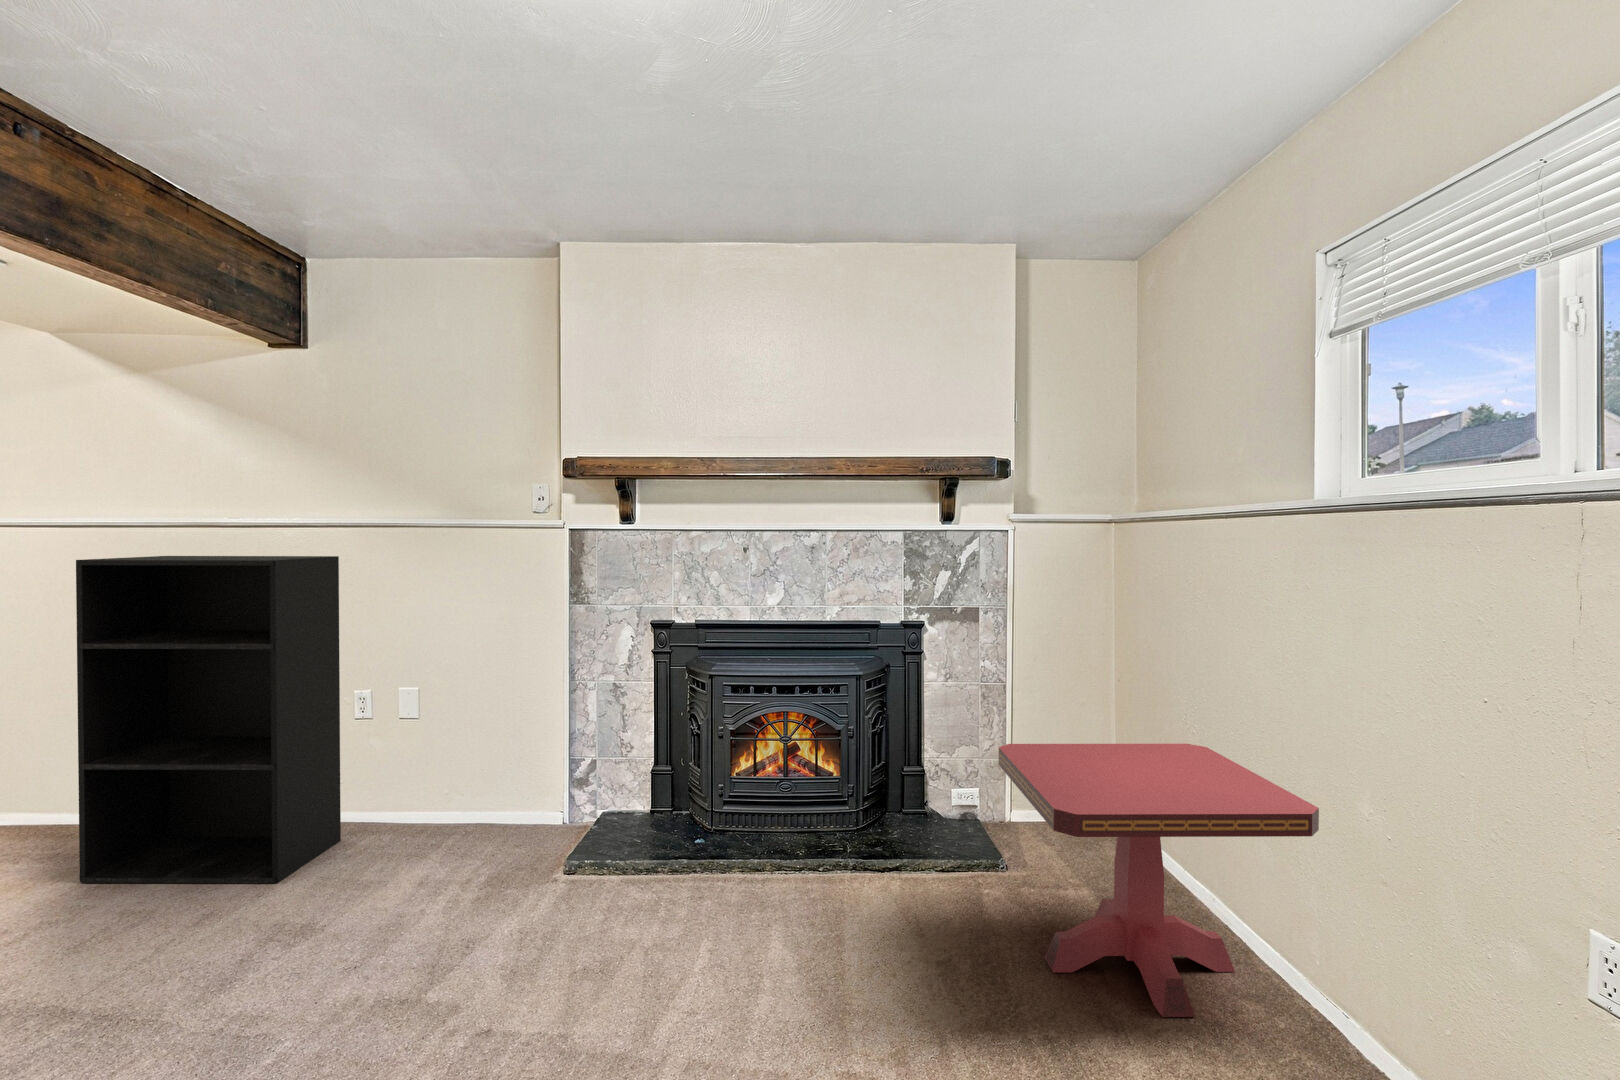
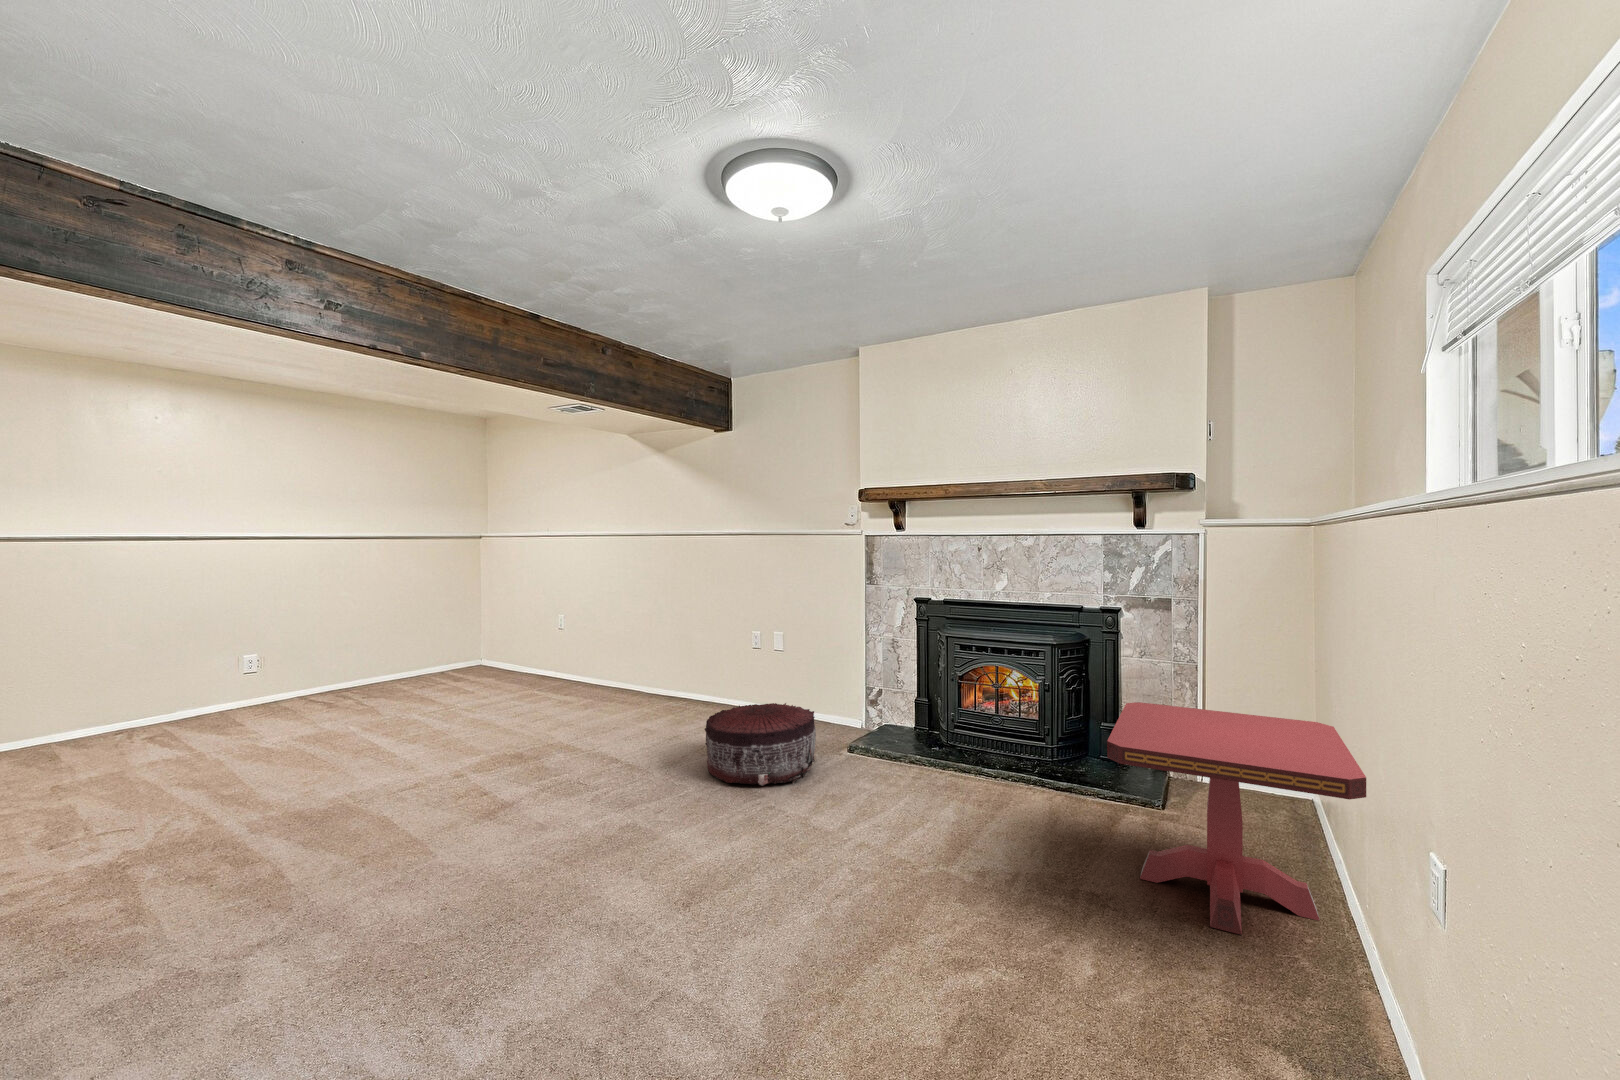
bookshelf: present [76,556,341,883] -> none [624,551,740,732]
pouf: none [325,809,534,978] -> present [705,703,816,786]

